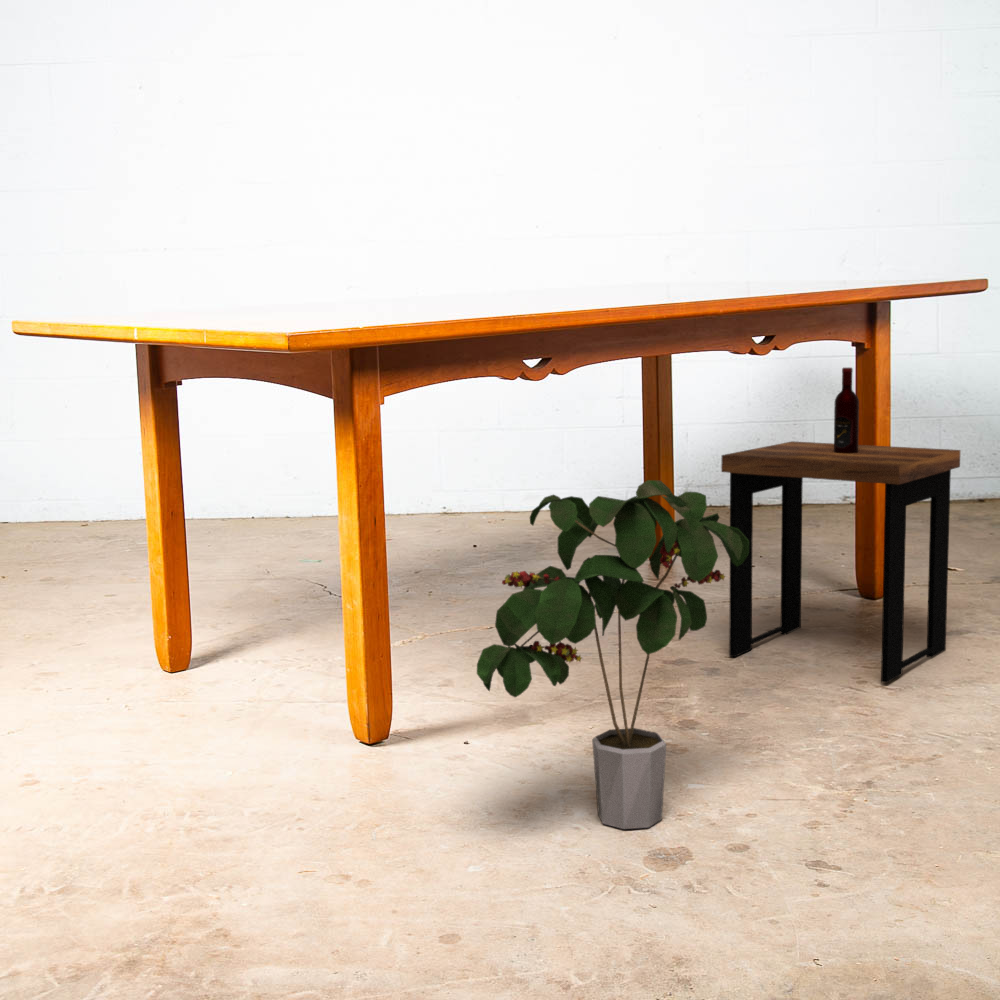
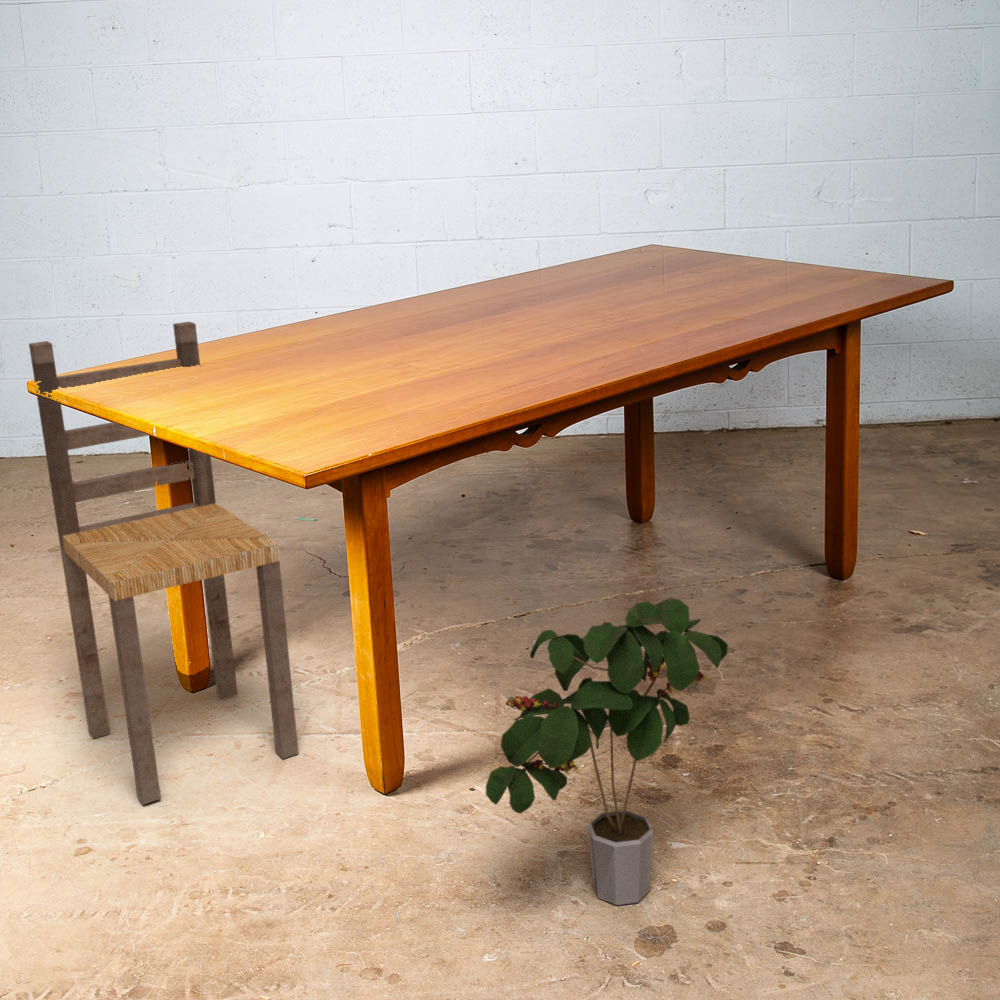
chair: none [21,262,278,749] -> present [29,322,298,804]
side table: present [721,368,961,683] -> none [701,402,925,702]

